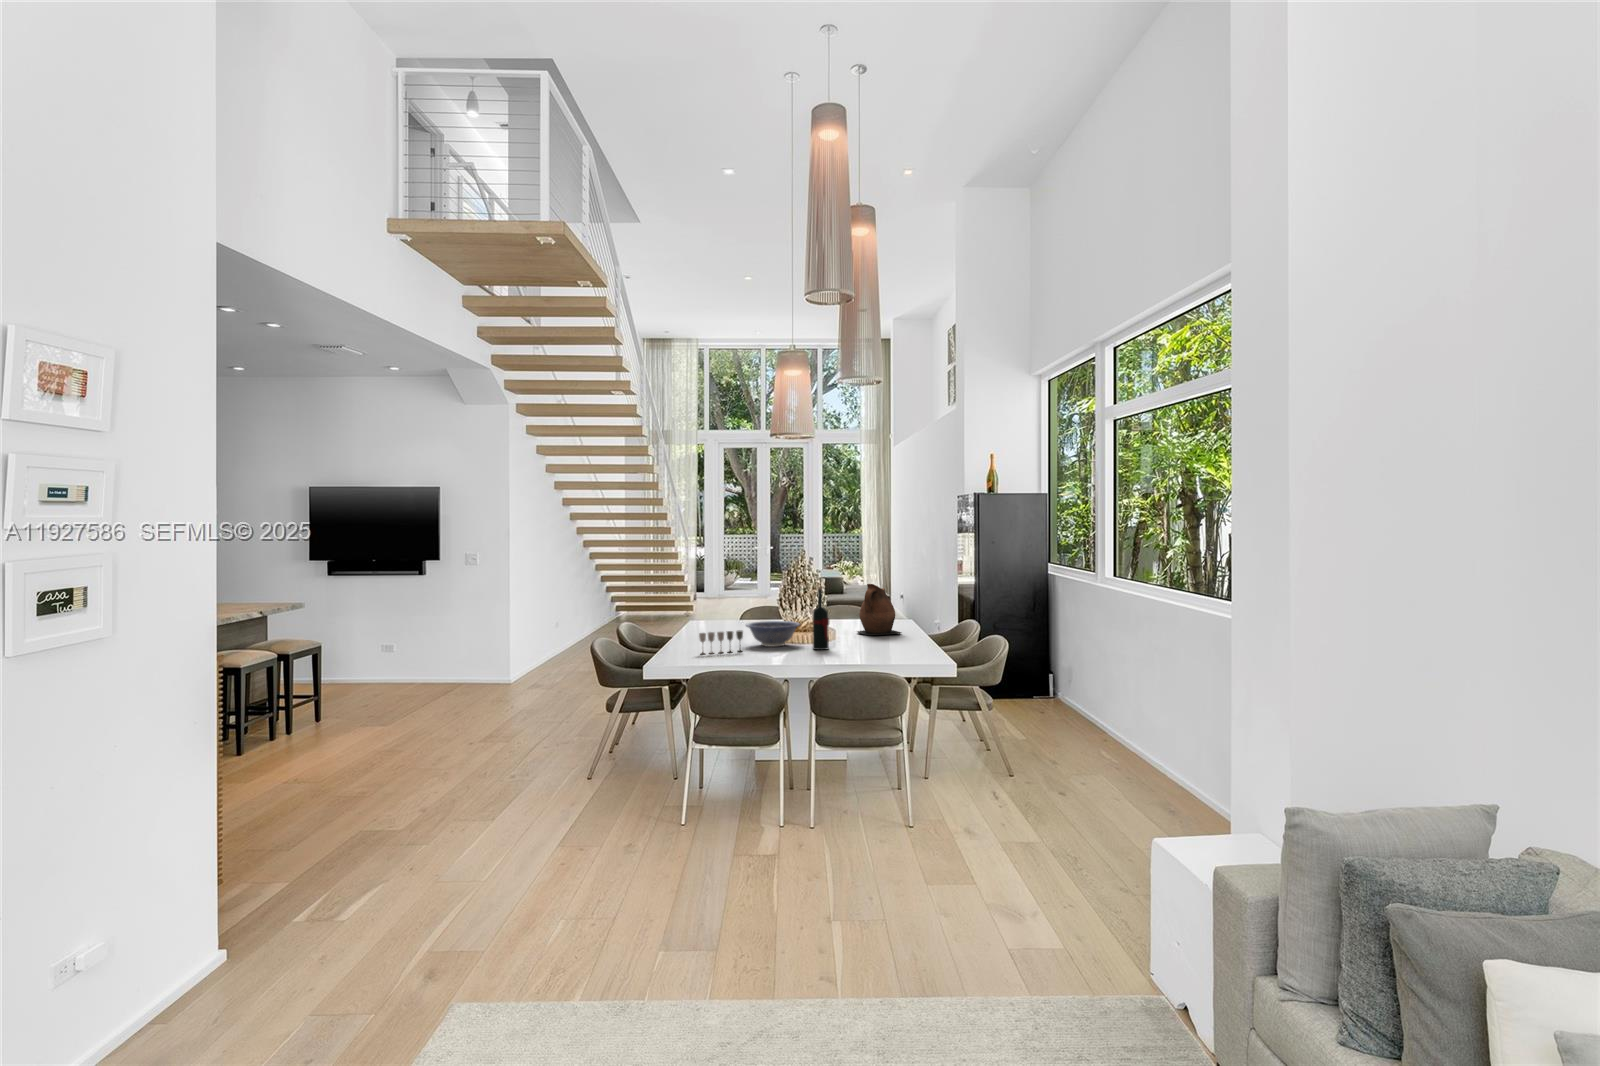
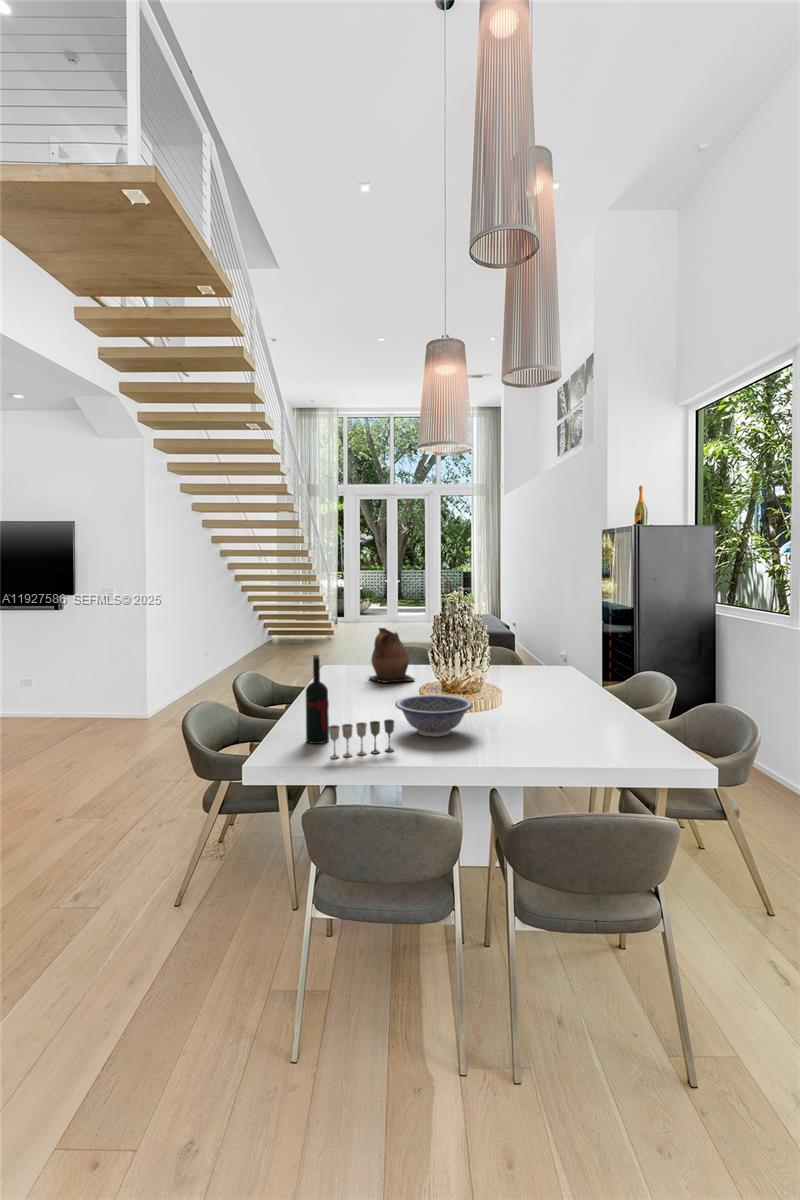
ceramic pitcher: present [857,584,902,635] -> present [370,628,415,682]
wine bottle: present [813,587,829,650] -> present [306,655,329,744]

